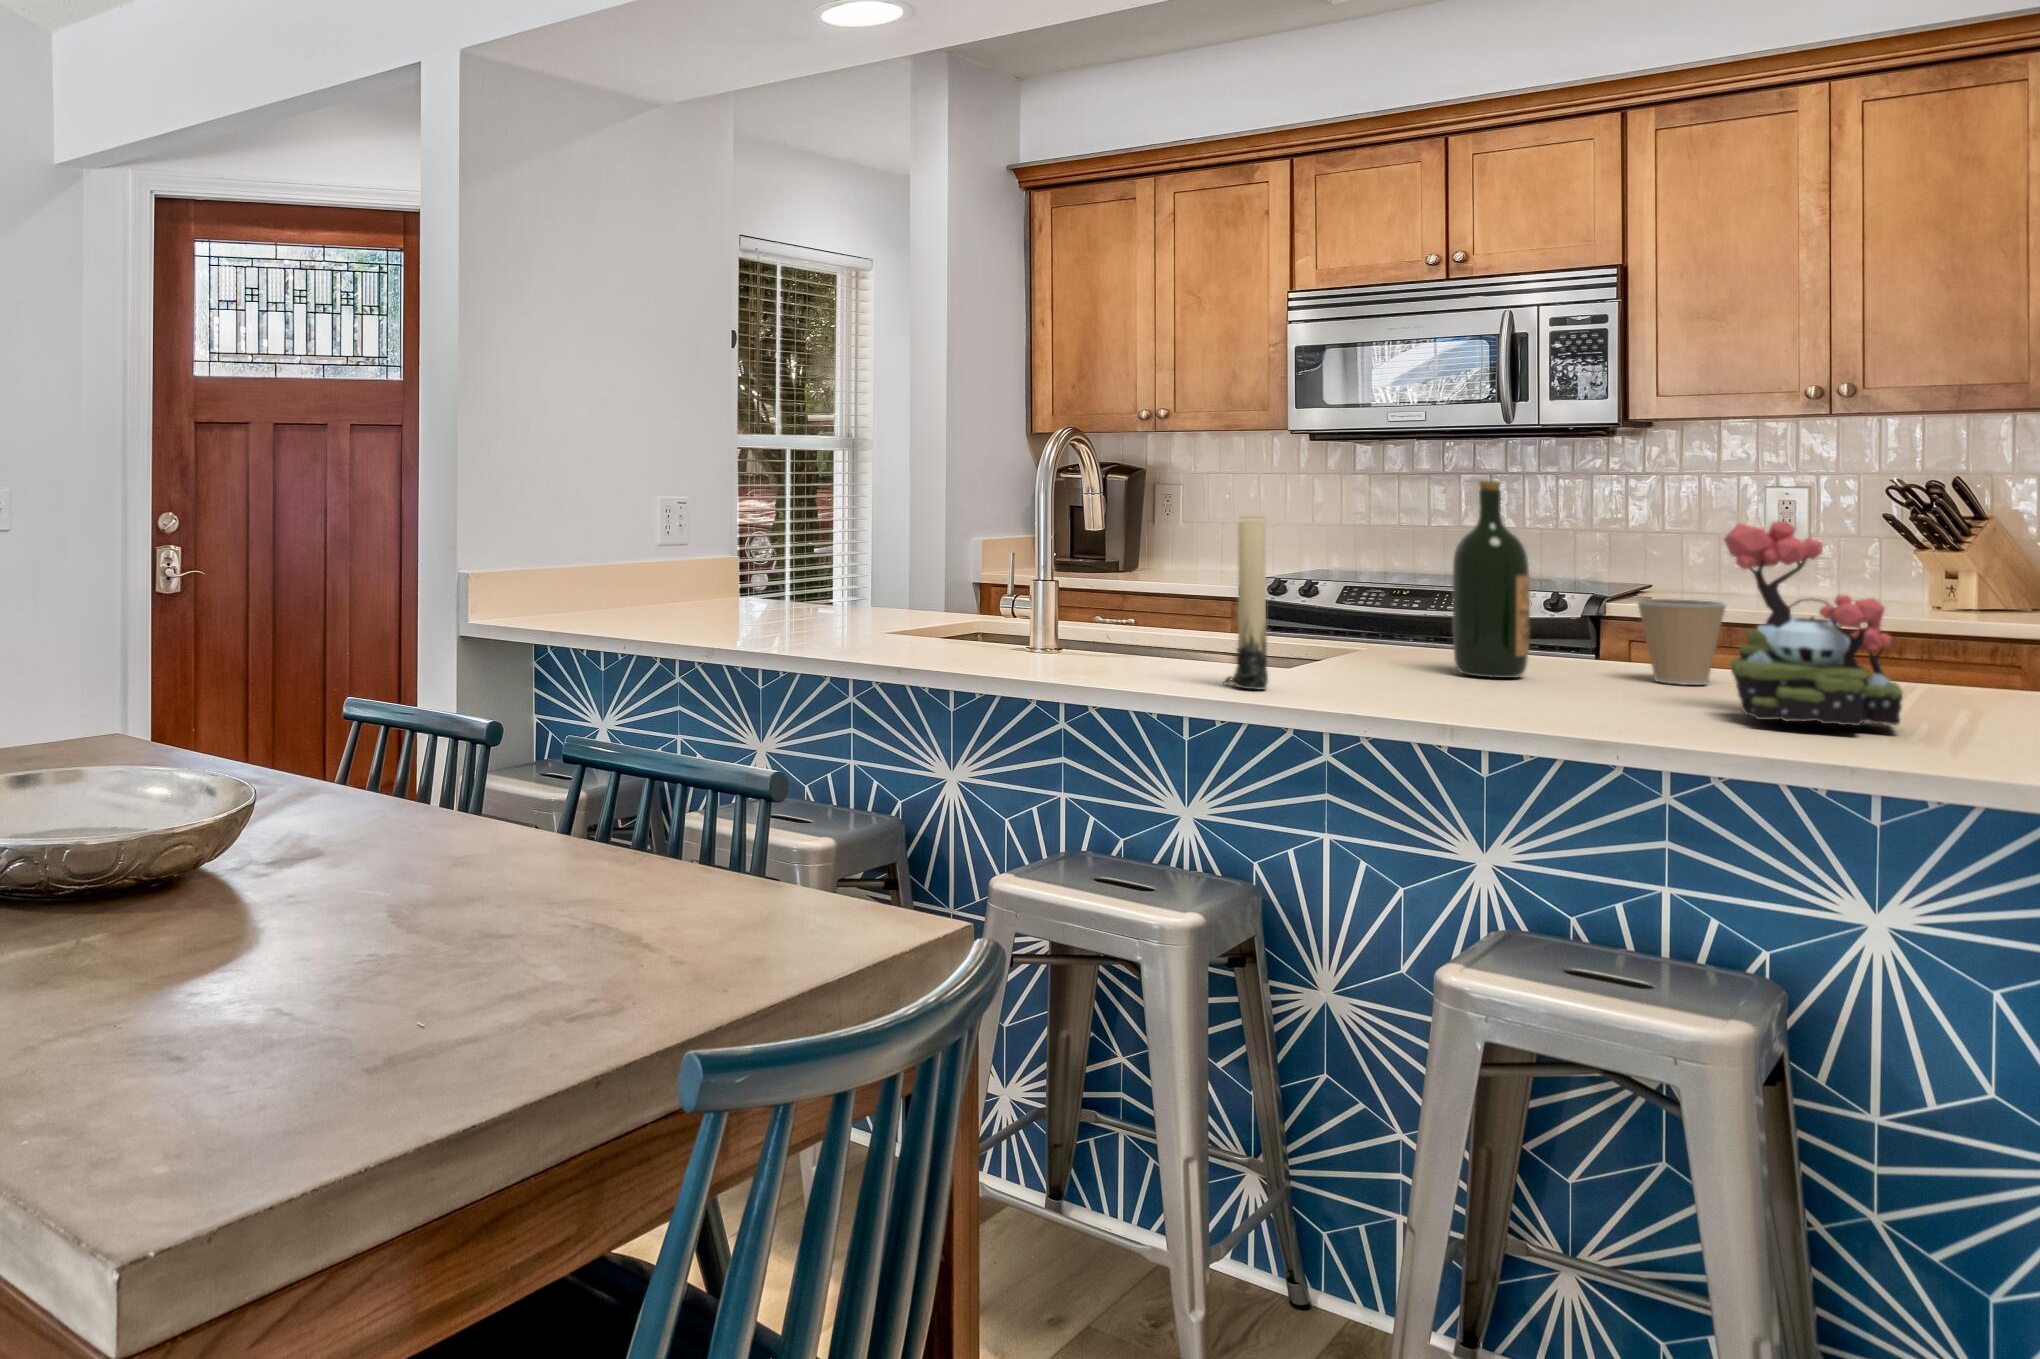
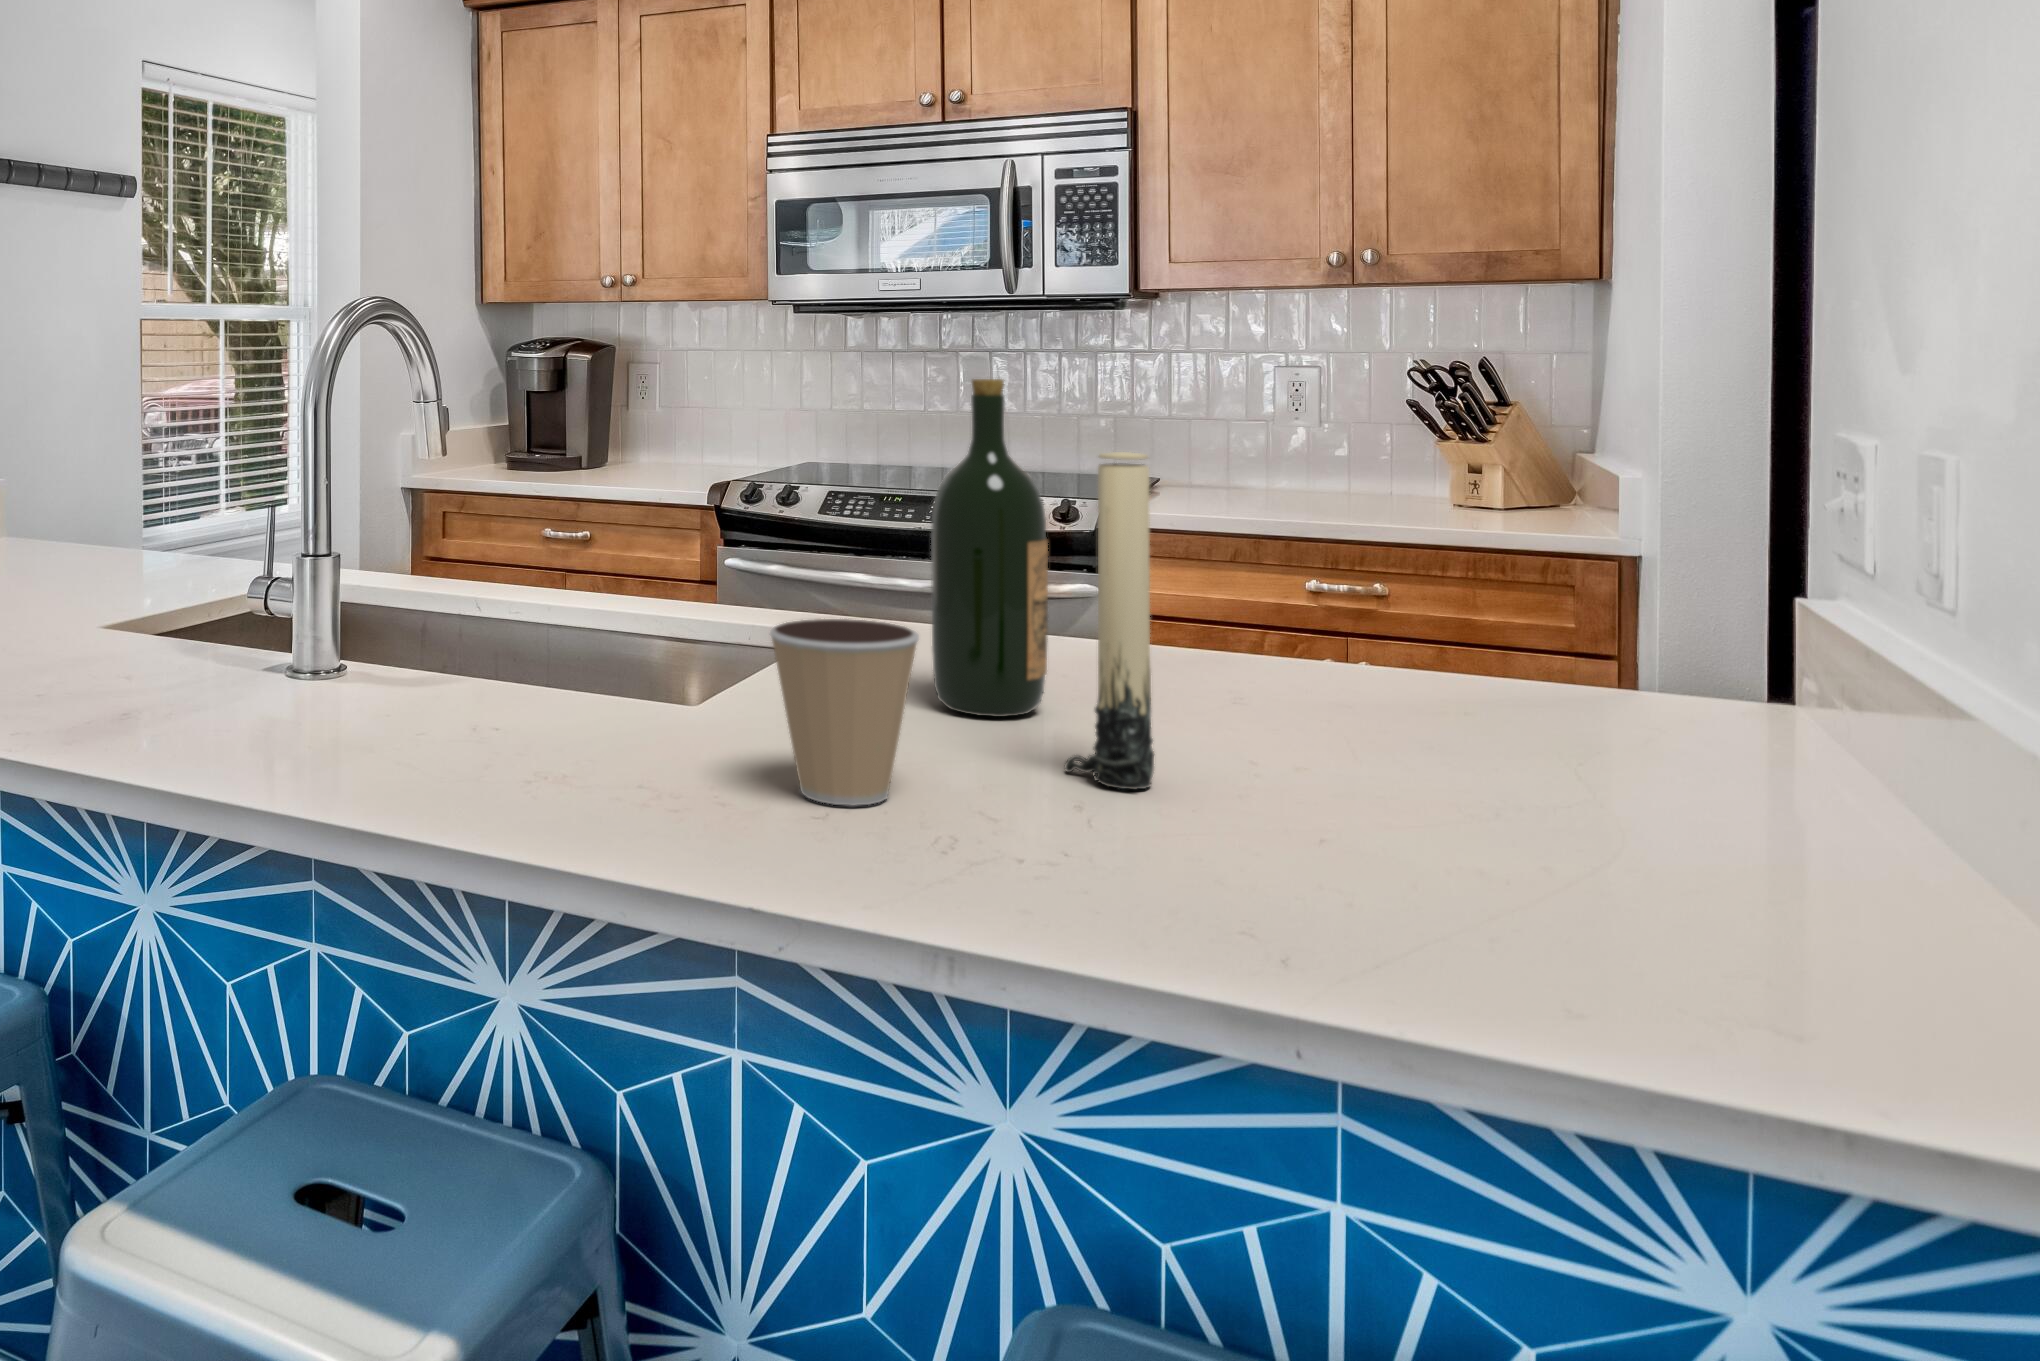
candle: present [1224,515,1268,690] -> present [1065,452,1155,789]
plant: present [1724,521,1903,726] -> none [1374,461,1725,894]
coffee cup: present [1638,599,1726,685] -> present [770,619,919,806]

